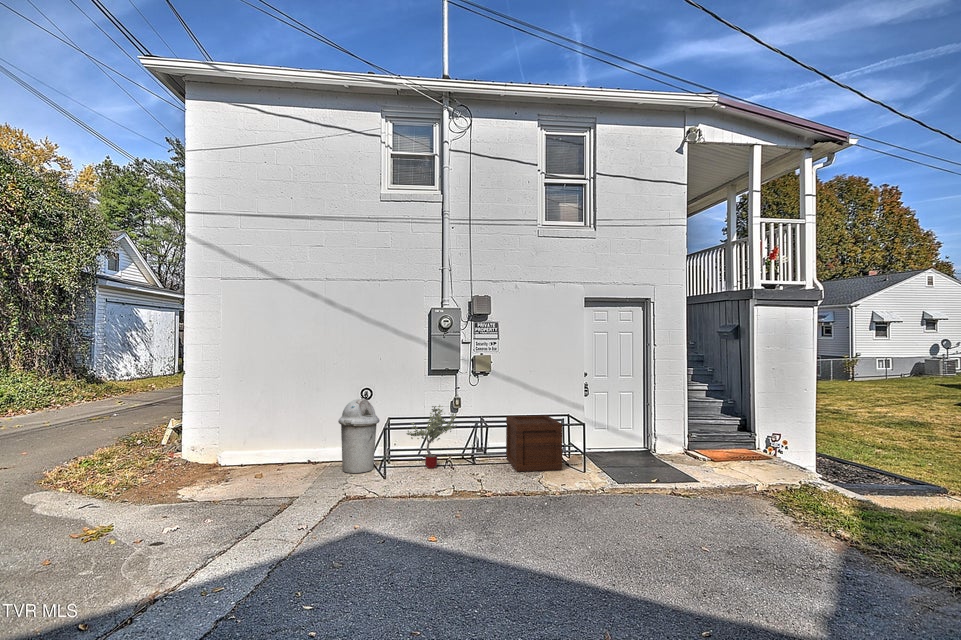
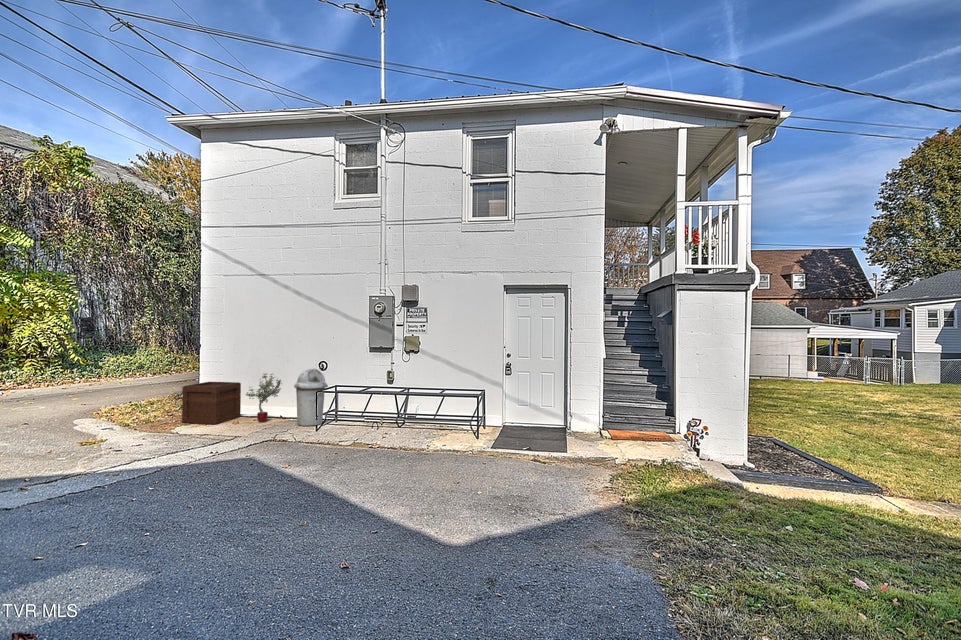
potted tree: present [407,405,457,468] -> present [246,373,282,422]
wooden crate: present [506,415,562,472] -> present [182,382,241,424]

